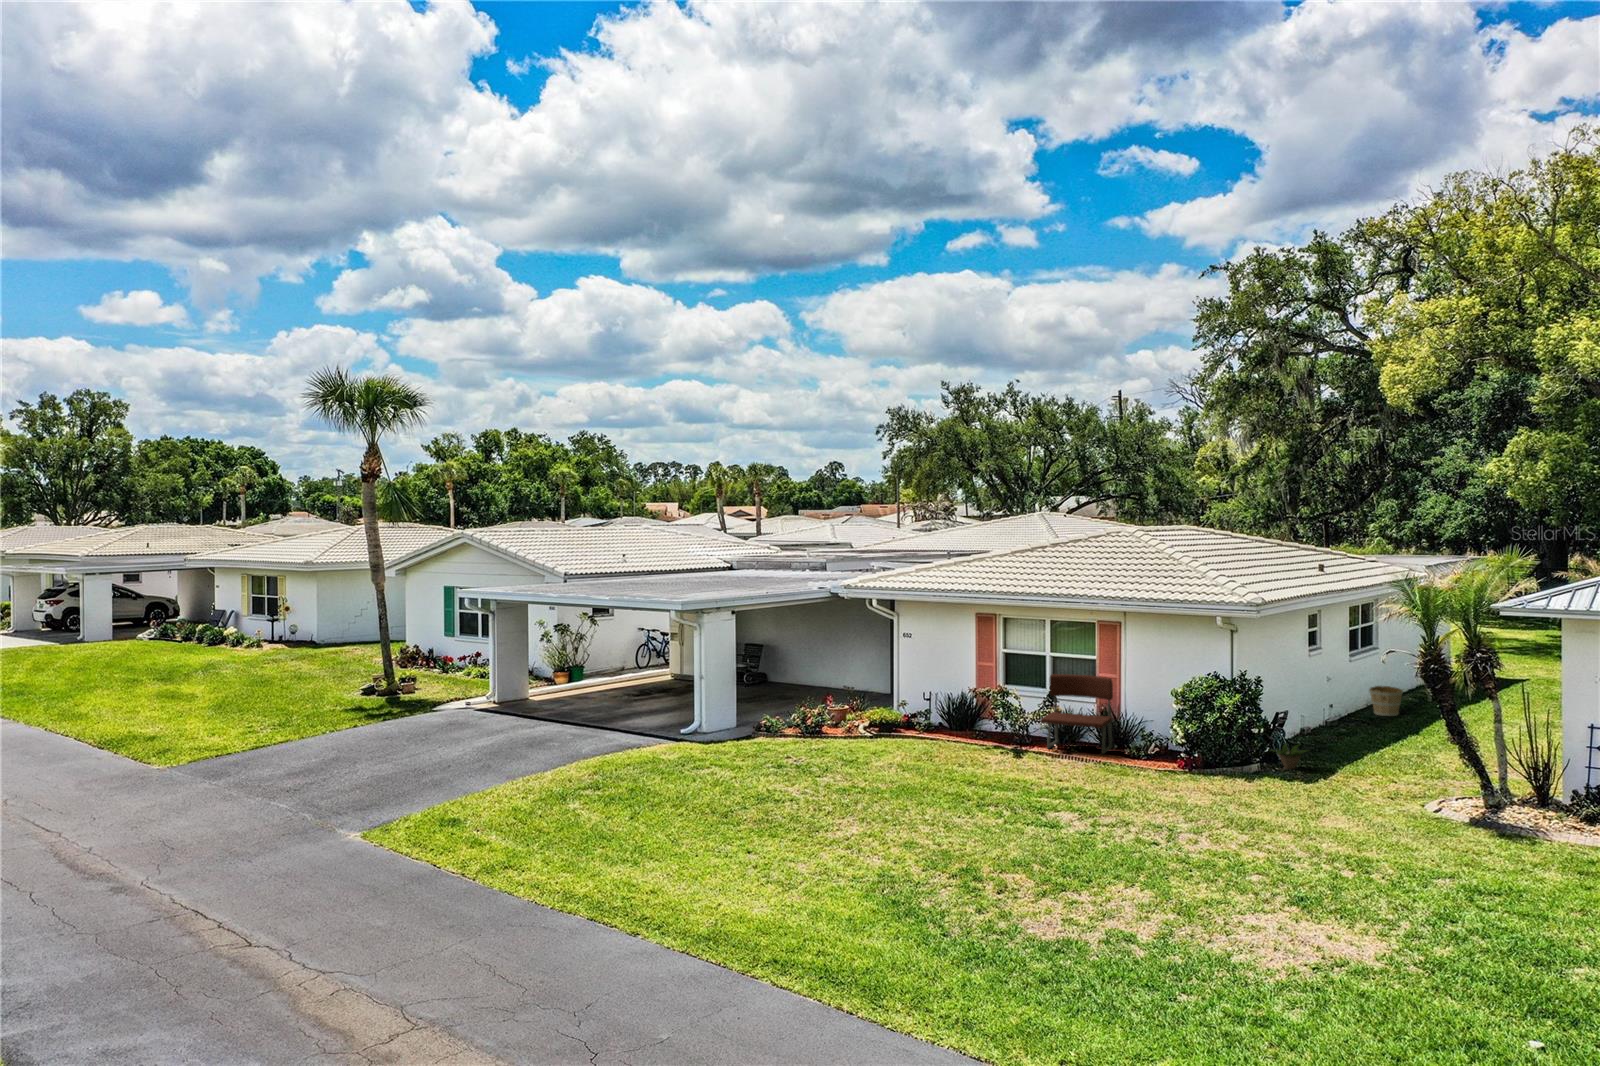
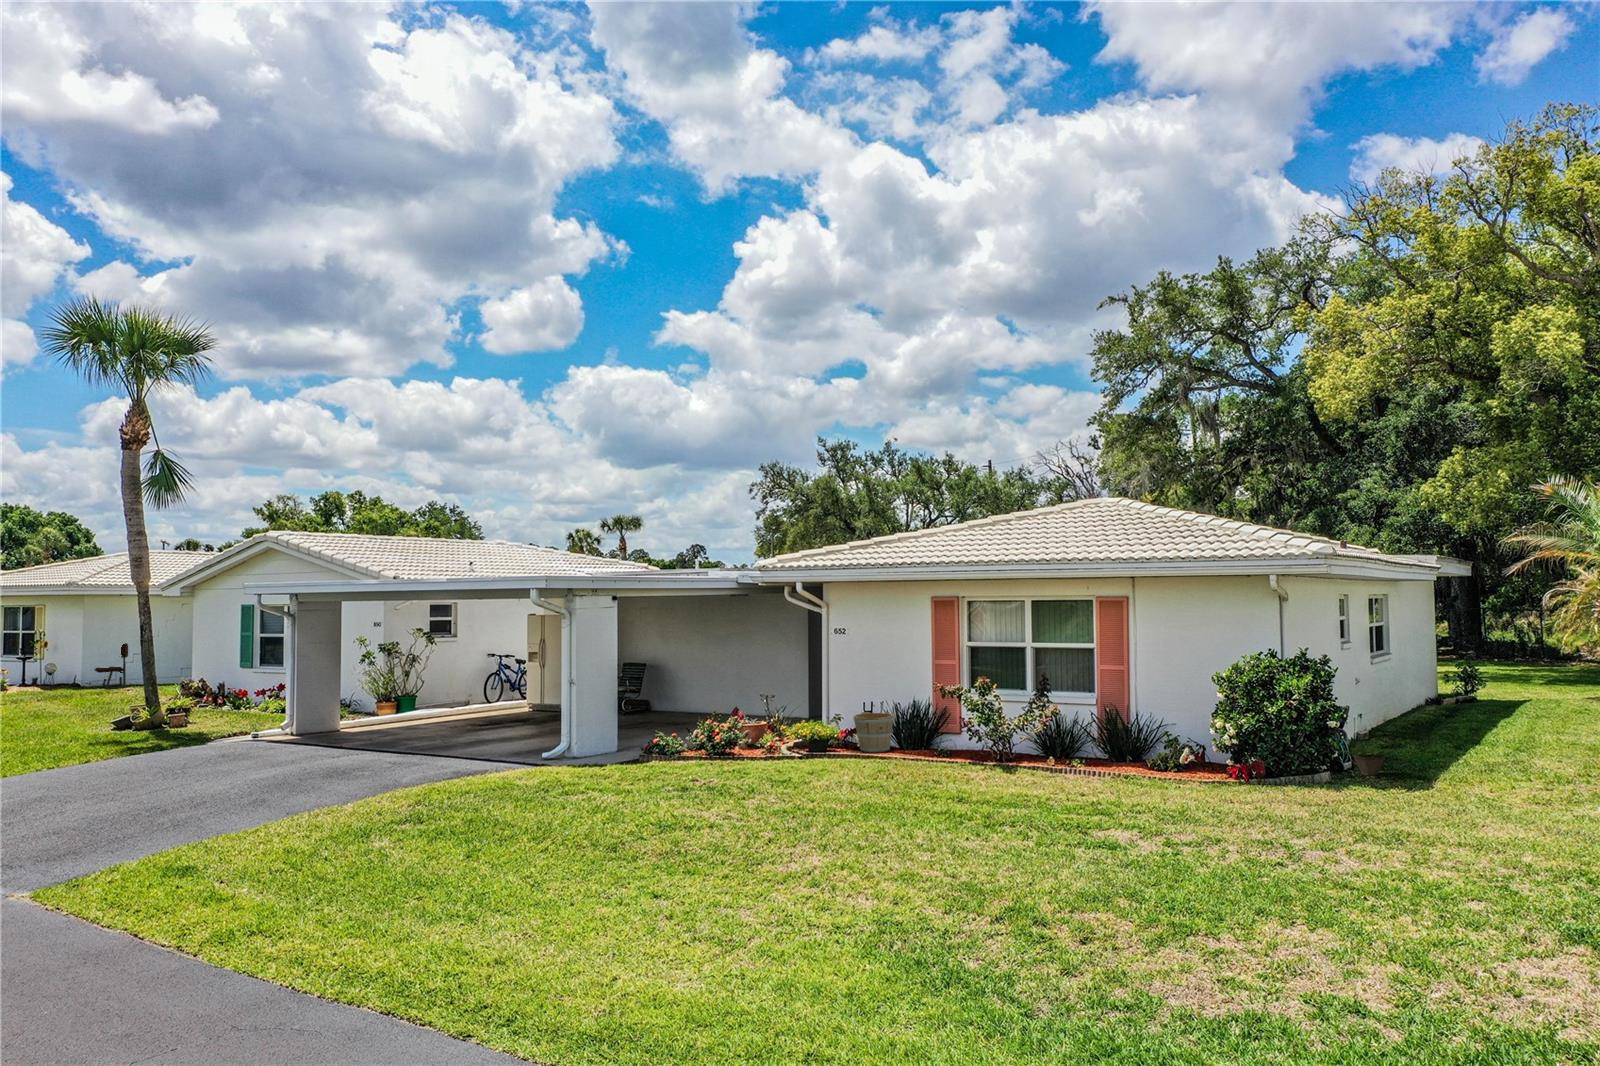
bench: present [1040,674,1113,754] -> present [95,643,128,689]
wooden bucket: present [1369,686,1403,716] -> present [854,712,895,752]

